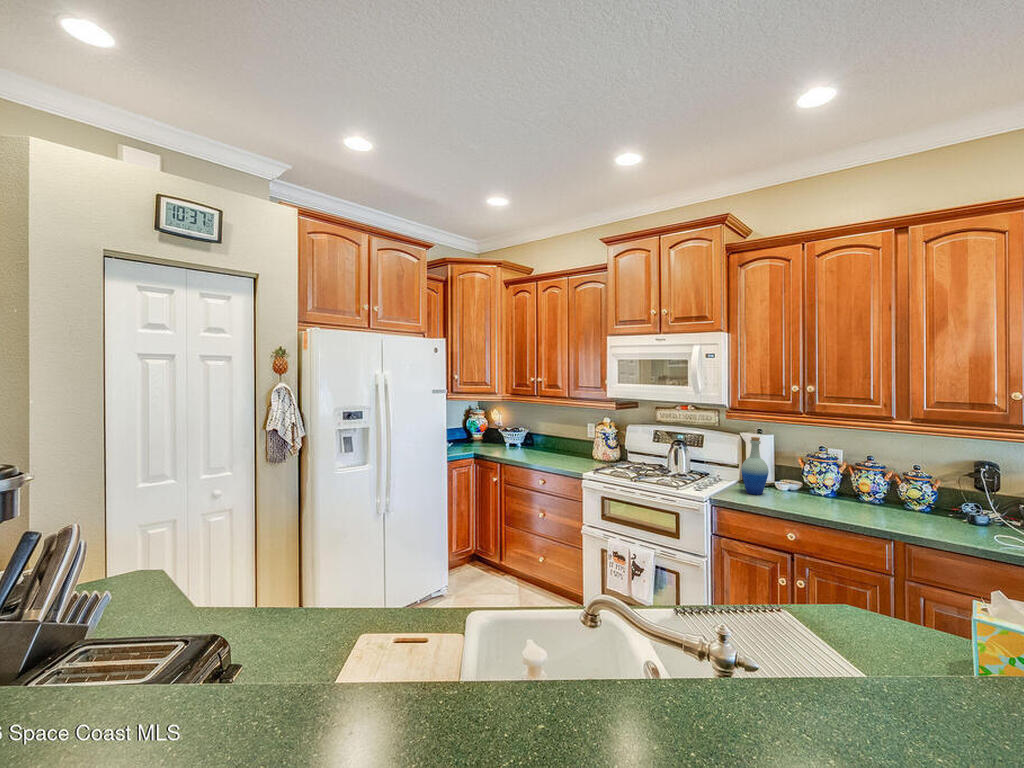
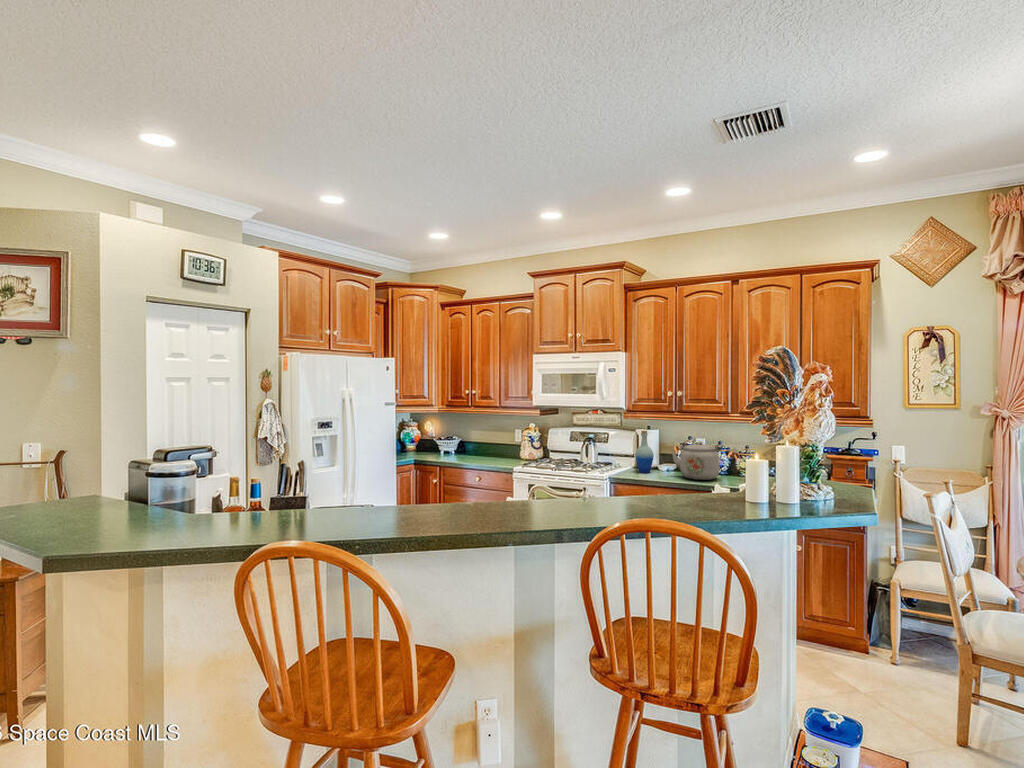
kettle: none [798,458,877,515] -> present [673,442,721,480]

